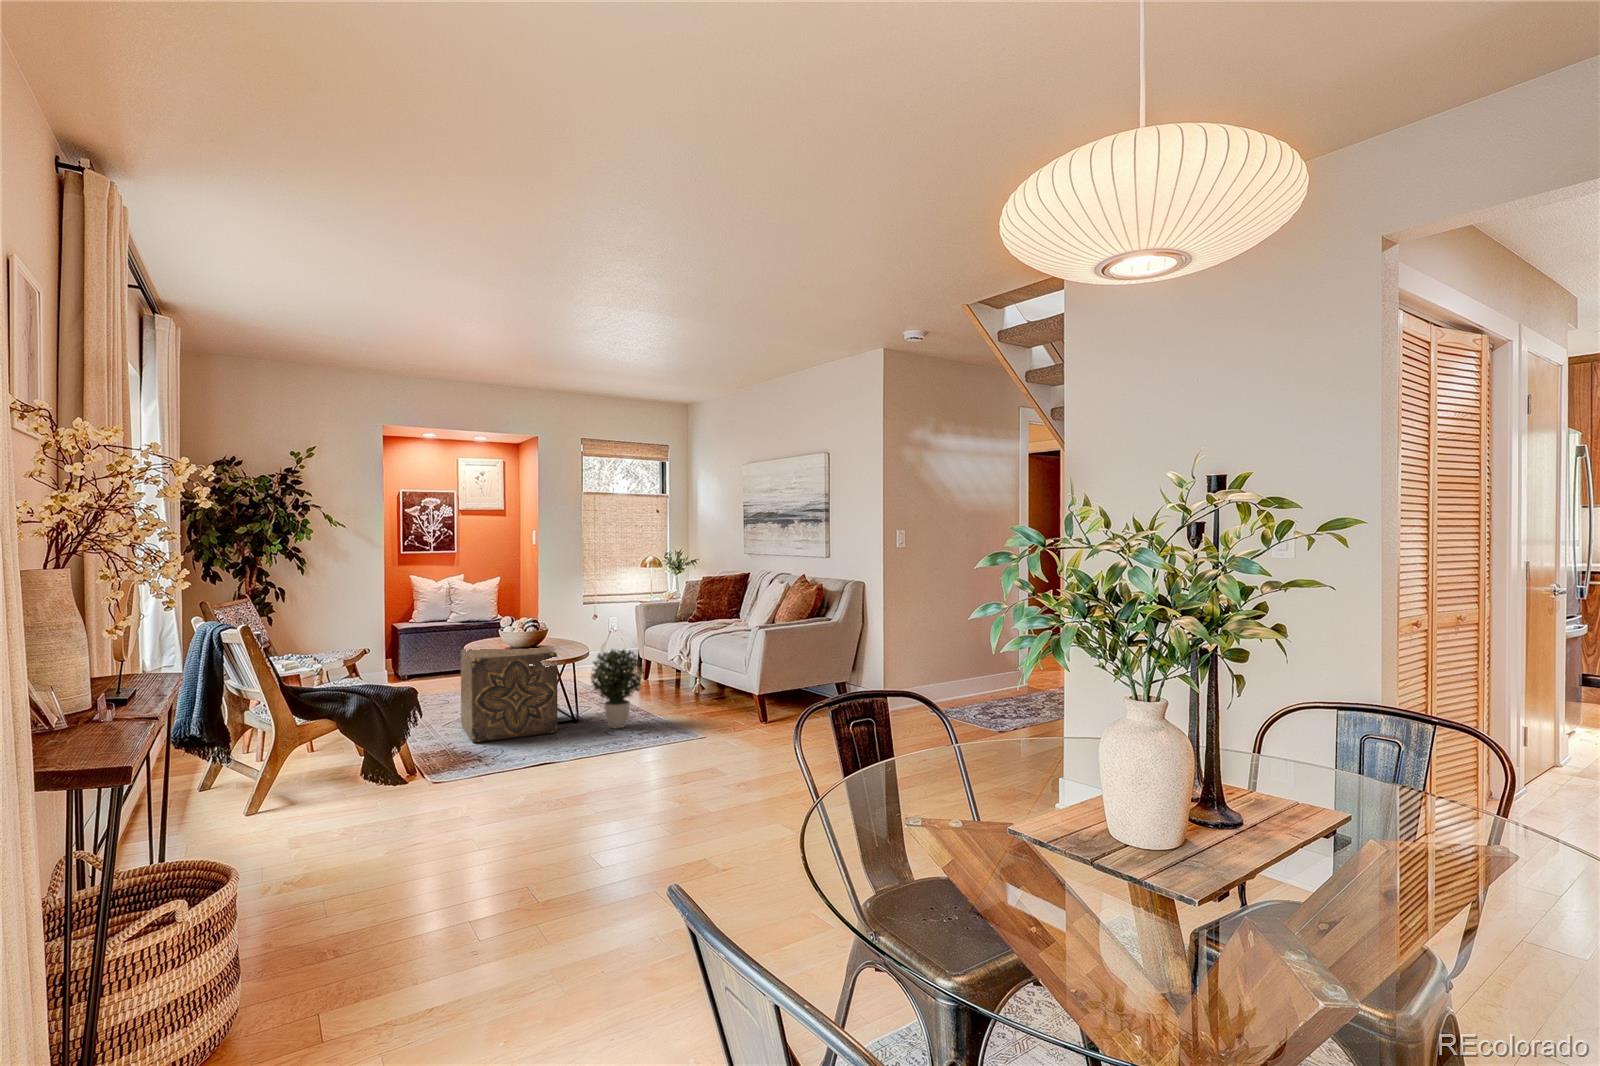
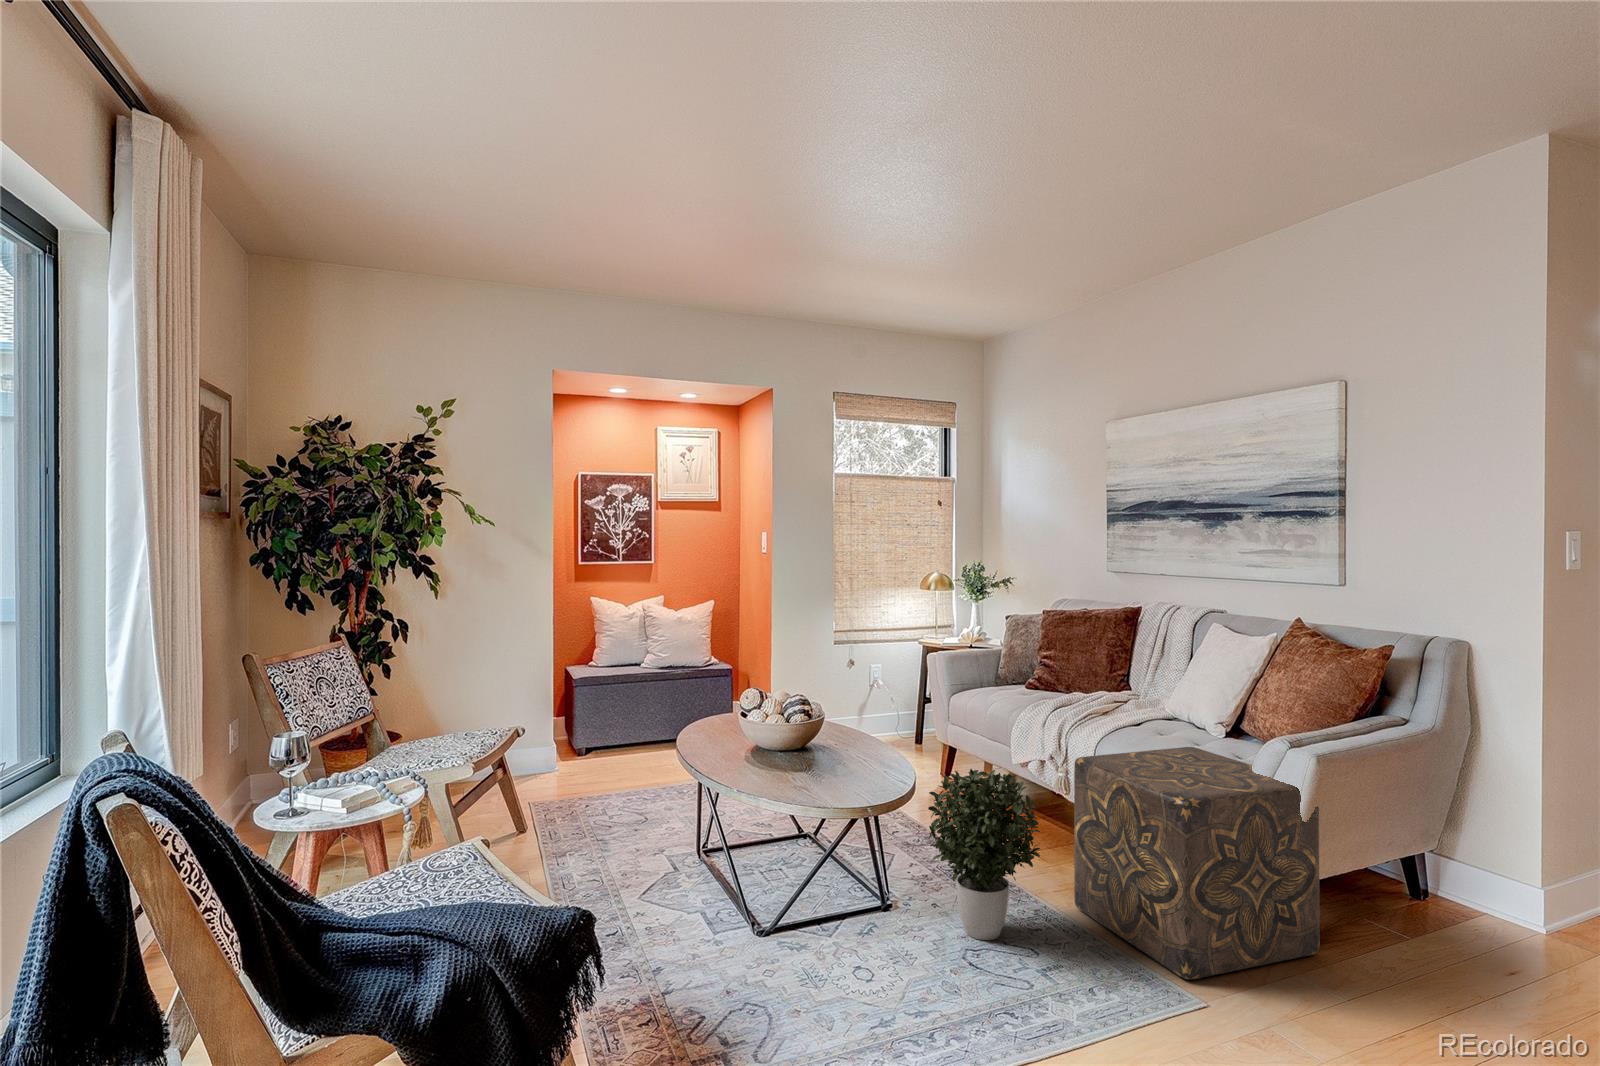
ottoman: present [461,647,558,742] -> present [1074,747,1320,980]

